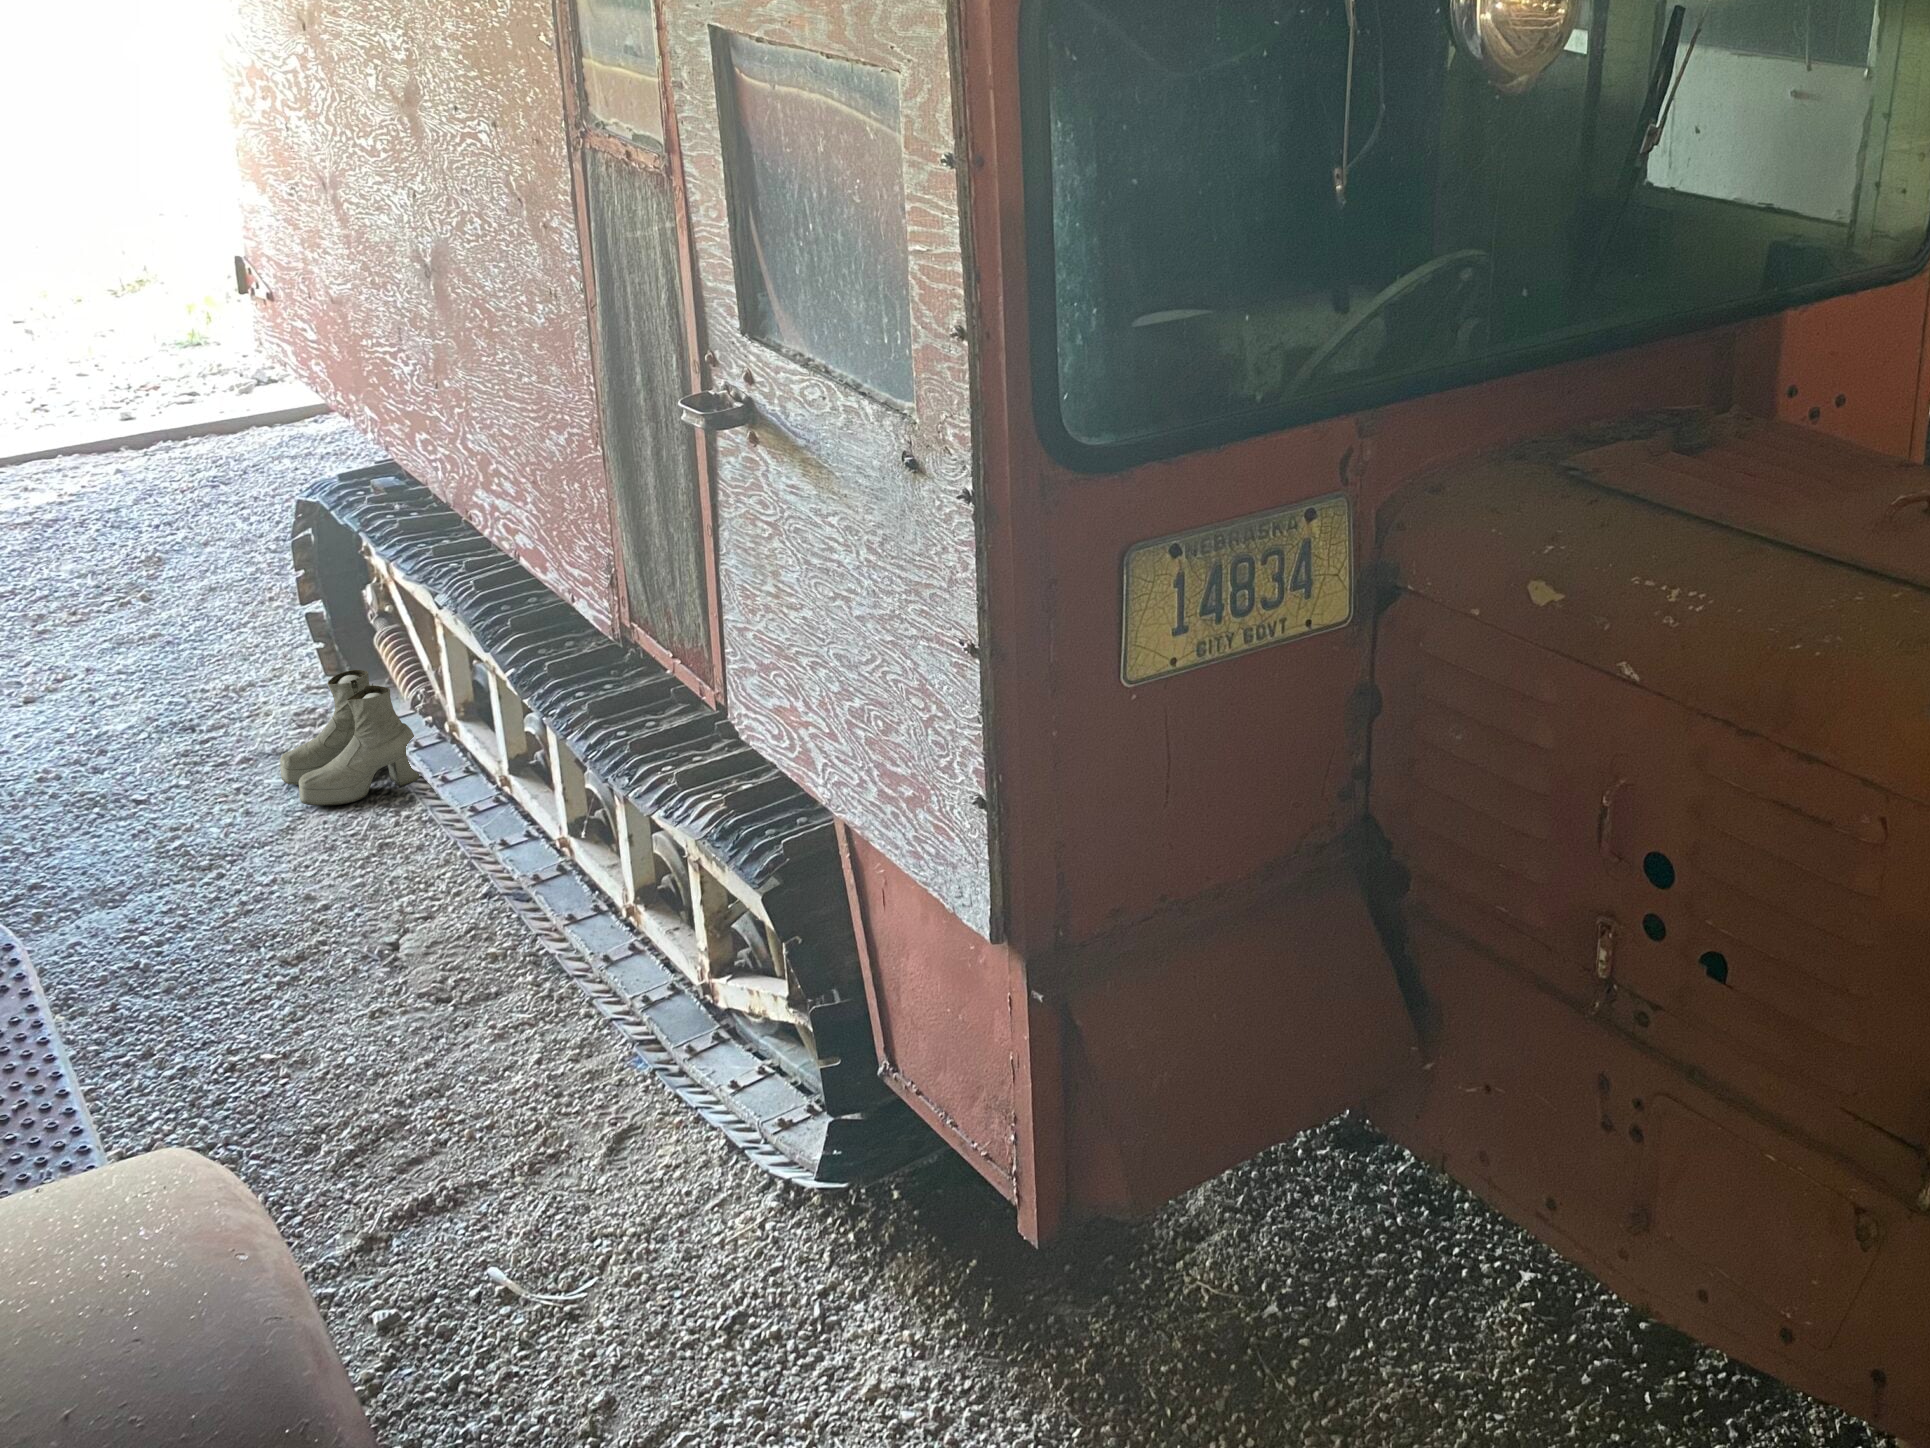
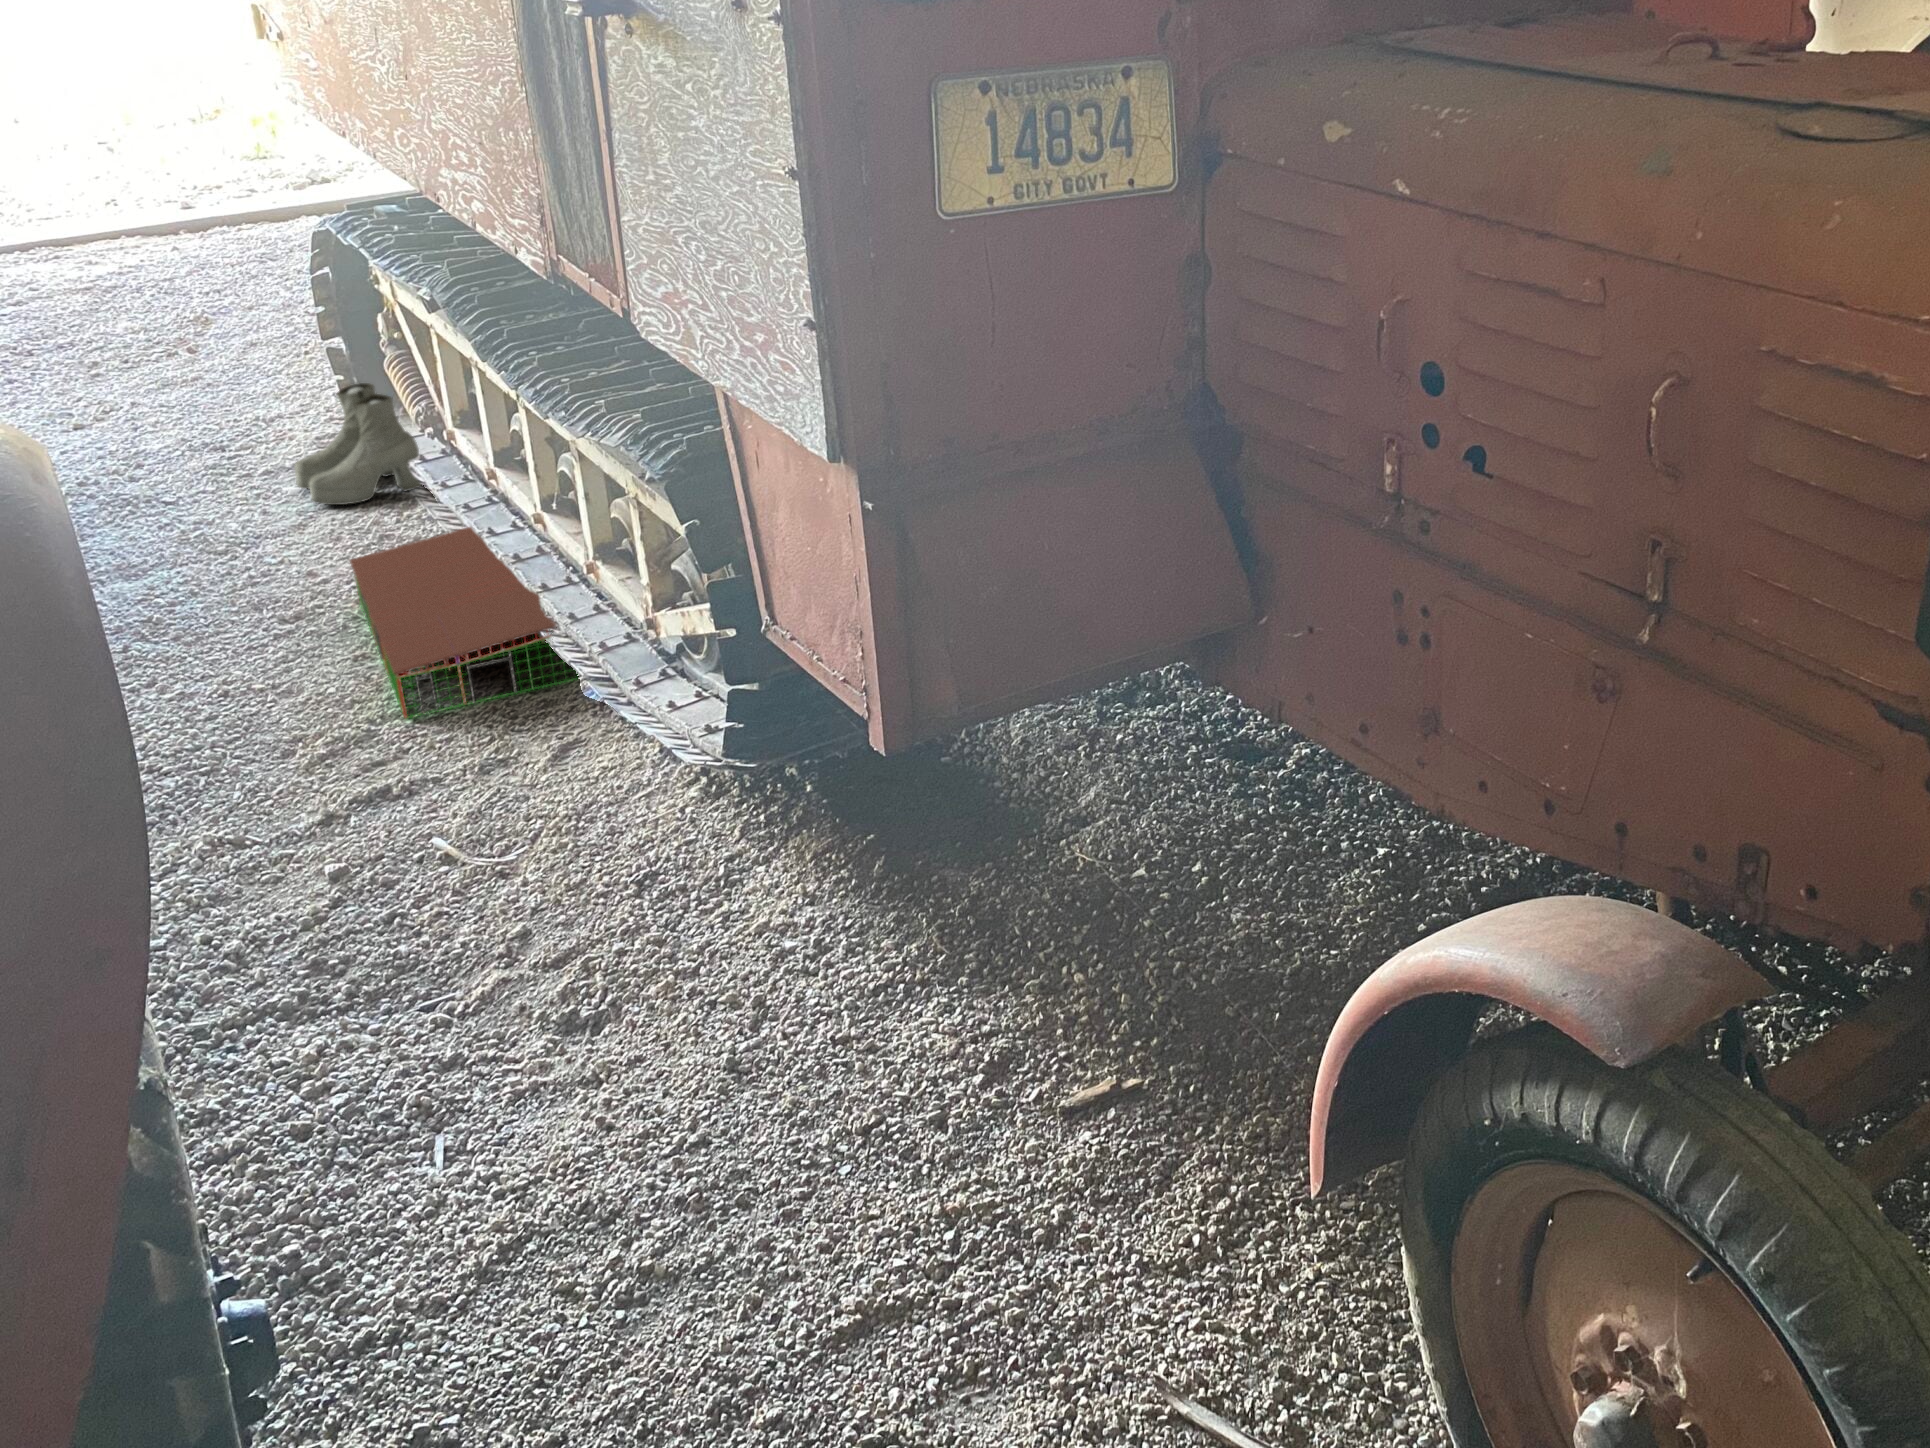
storage bin: none [359,838,633,1100] -> present [350,527,577,718]

